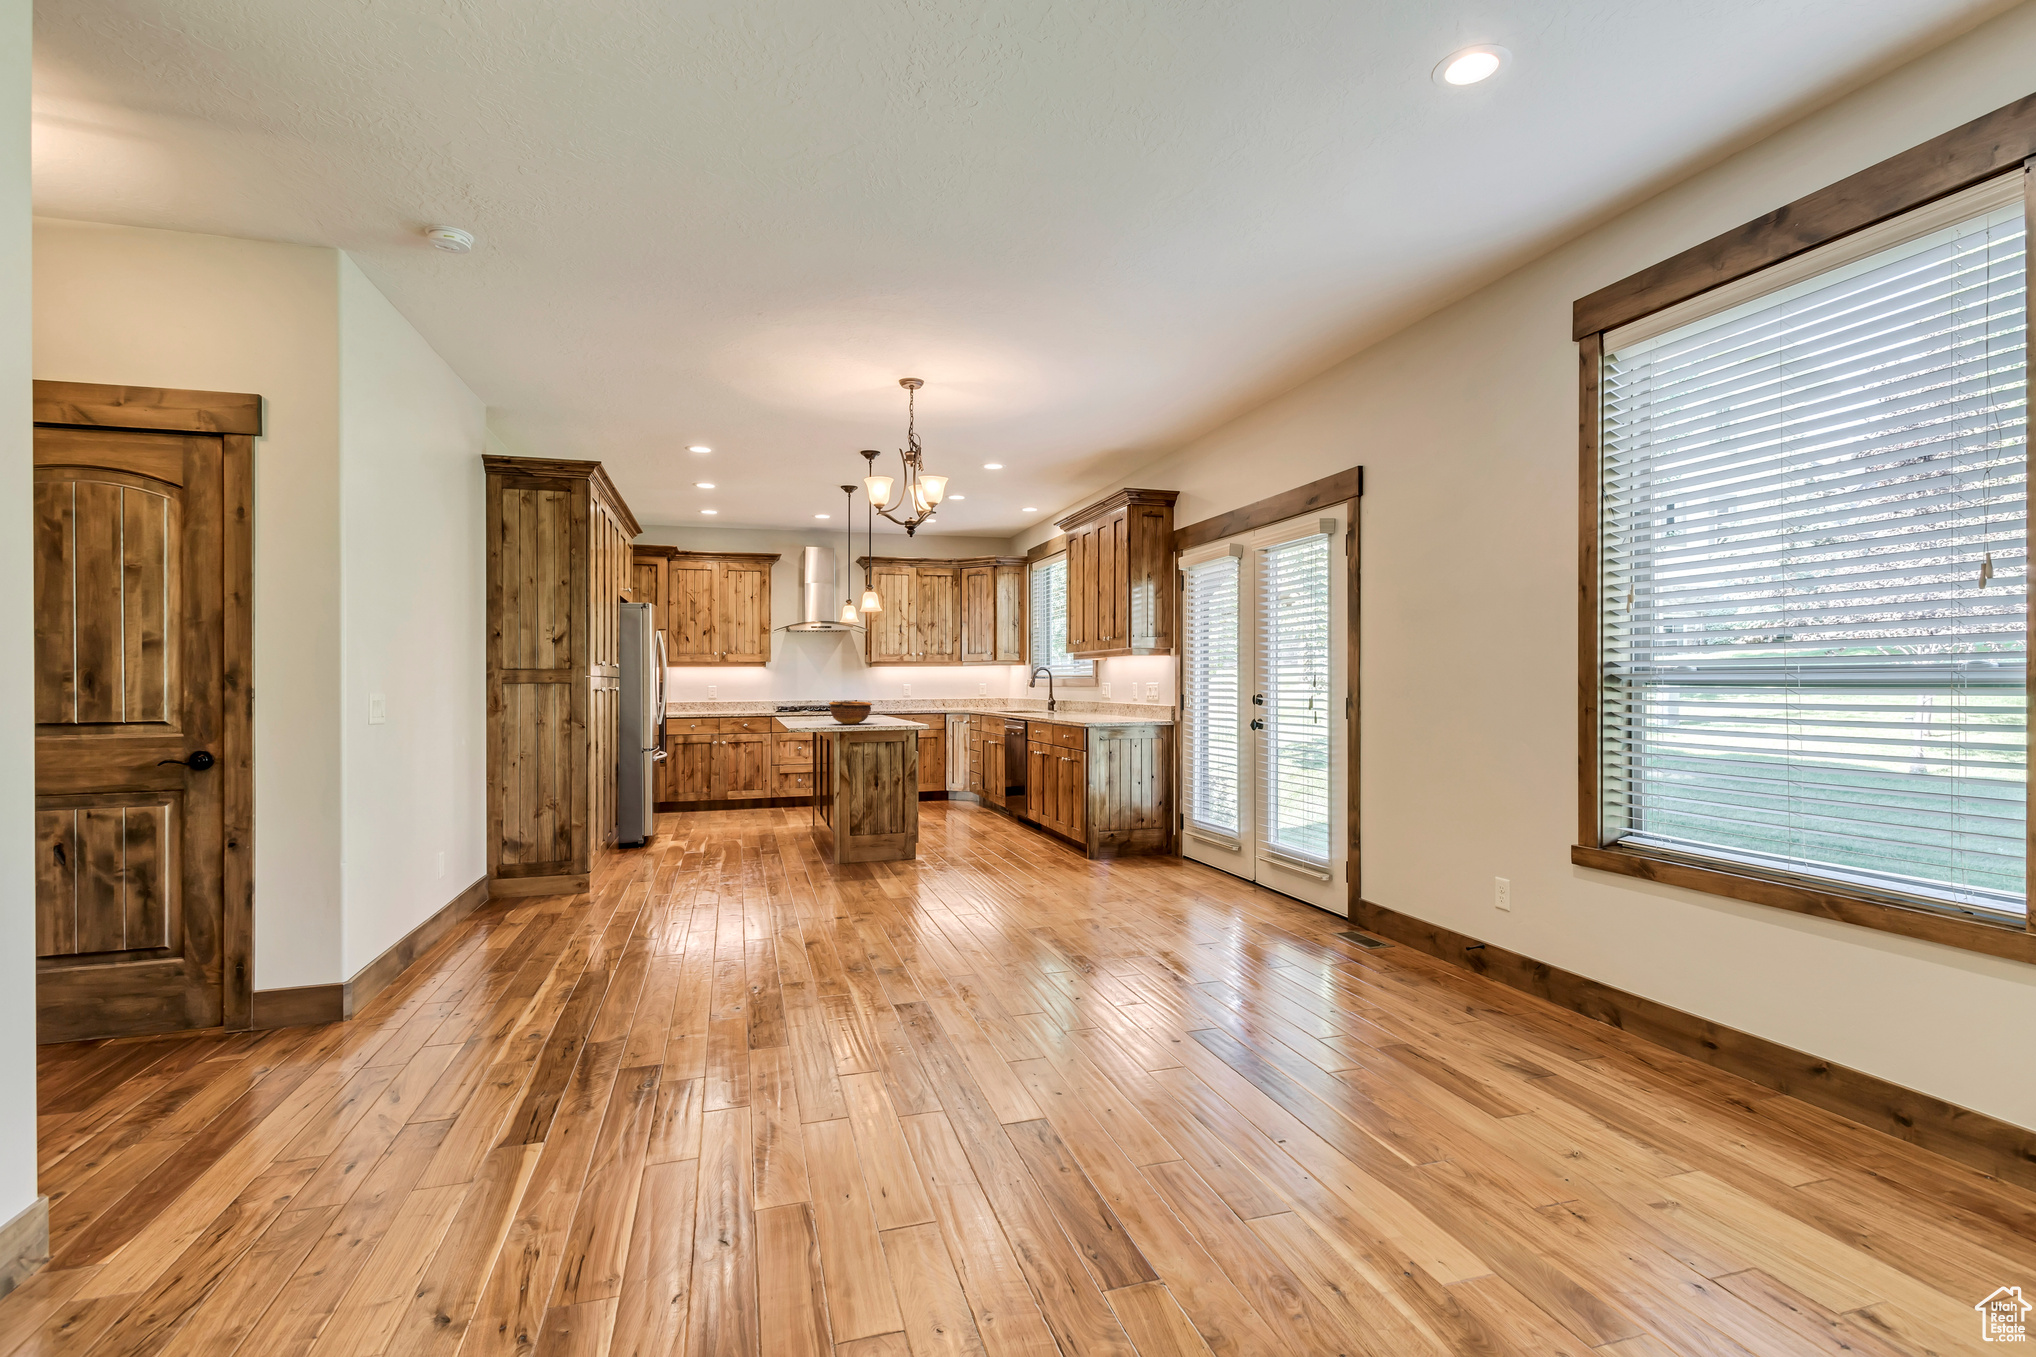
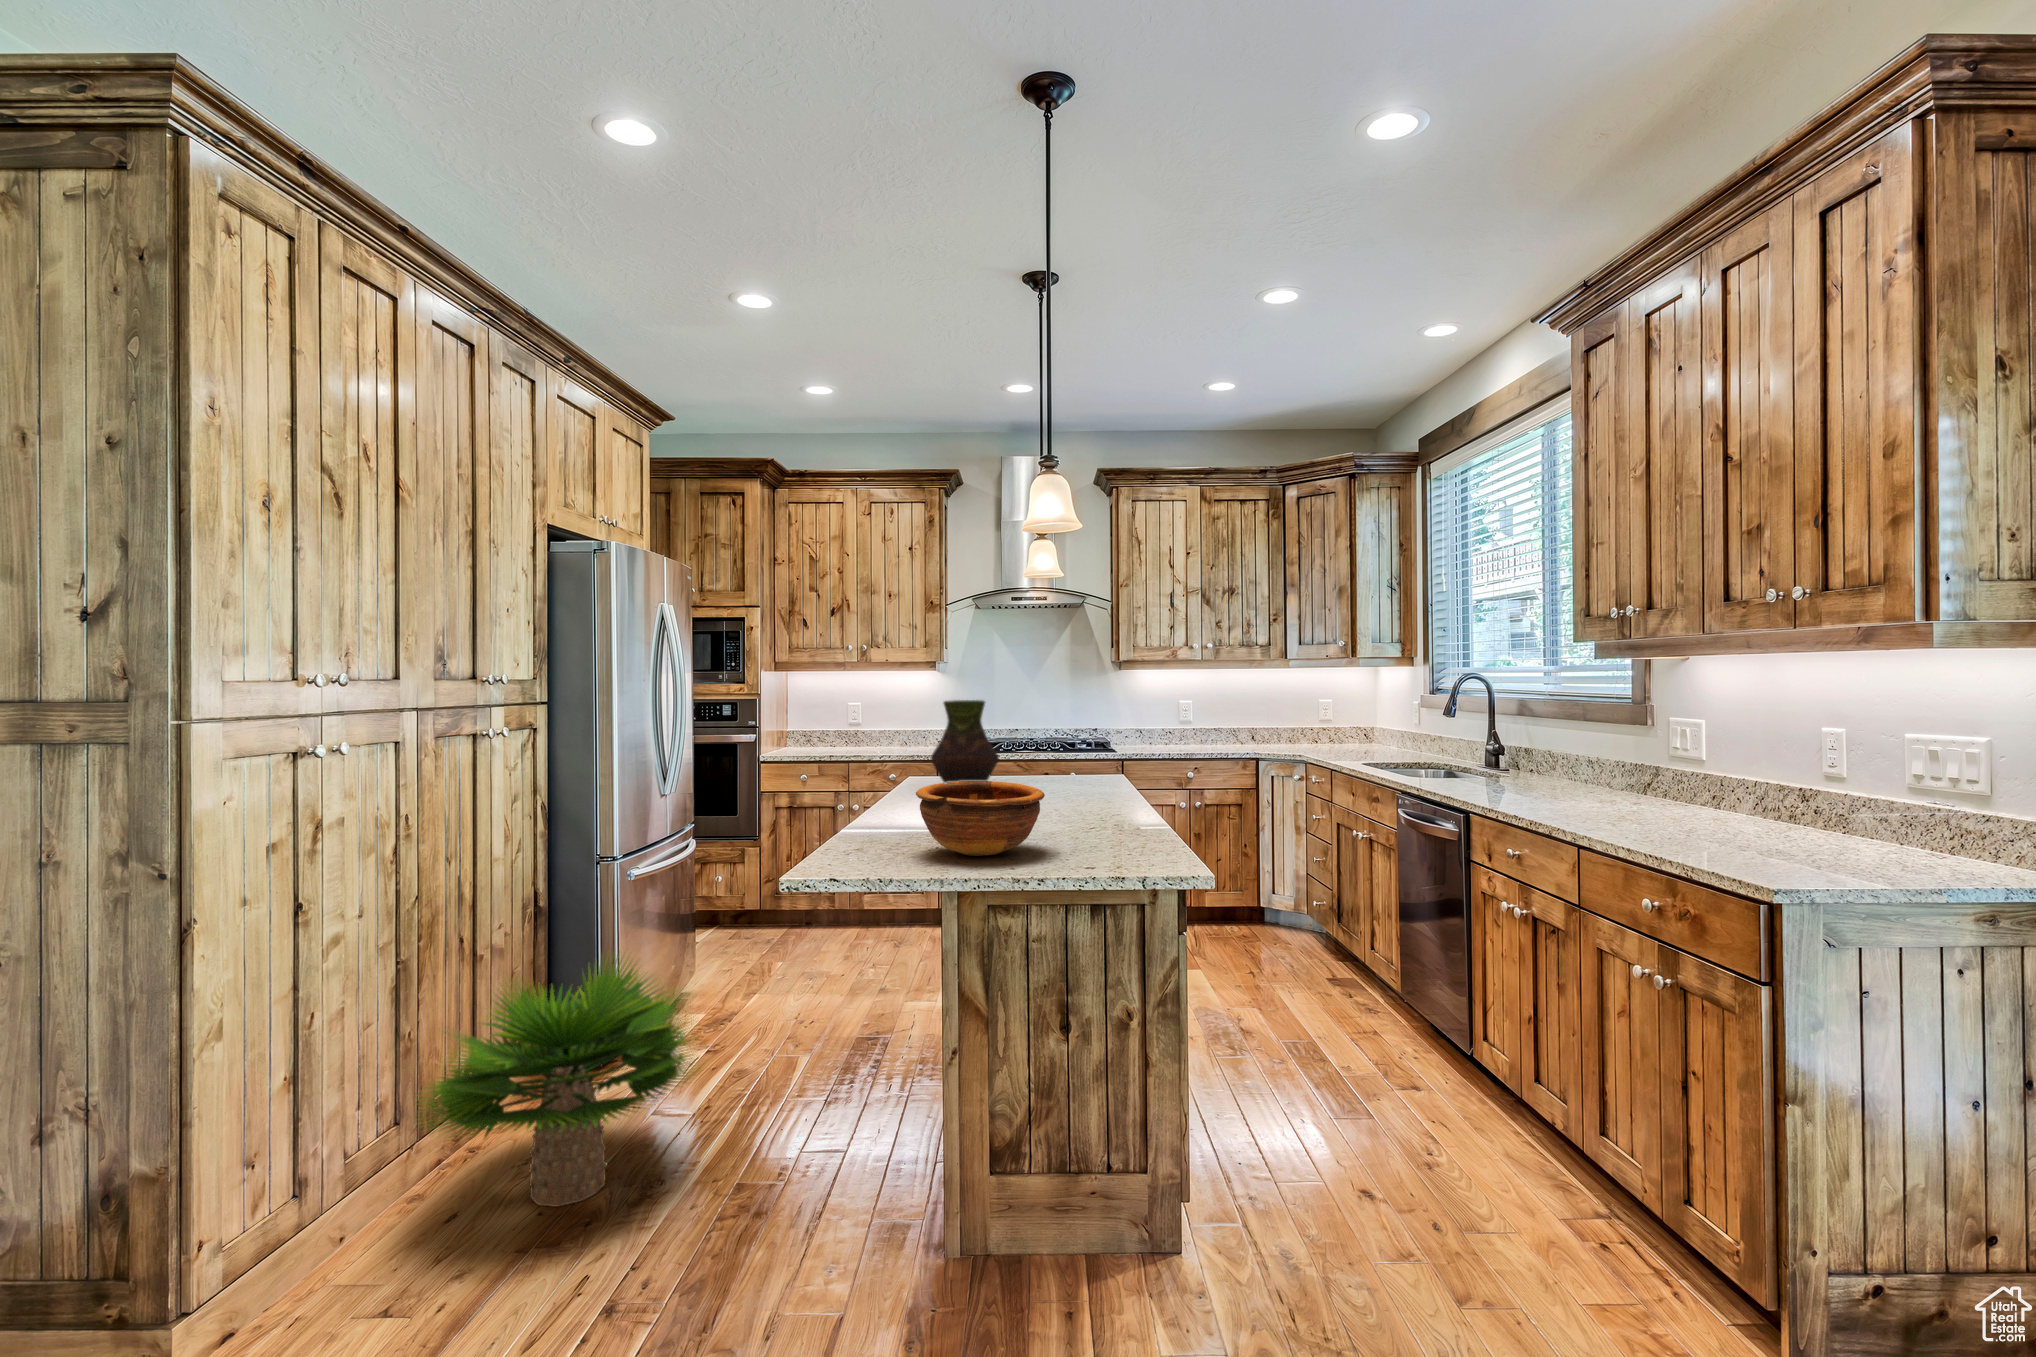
vase: none [800,678,831,718] -> present [931,700,999,782]
potted plant: none [617,774,732,869] -> present [420,953,692,1207]

